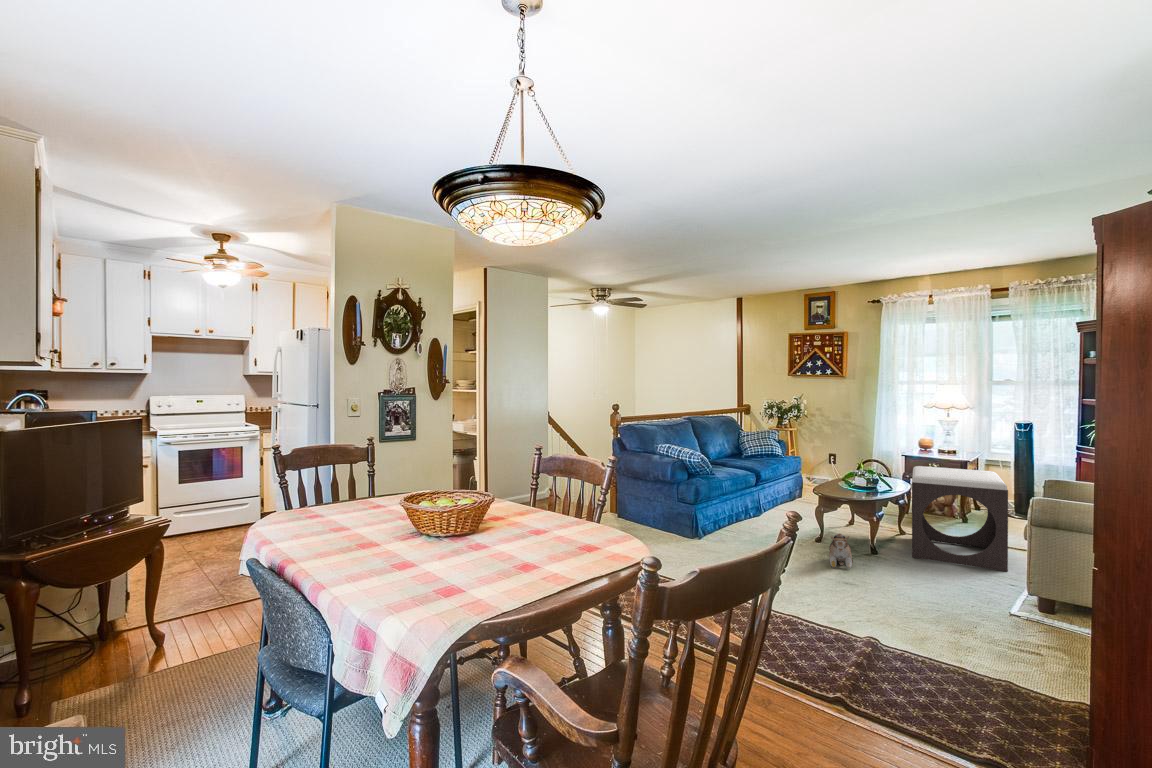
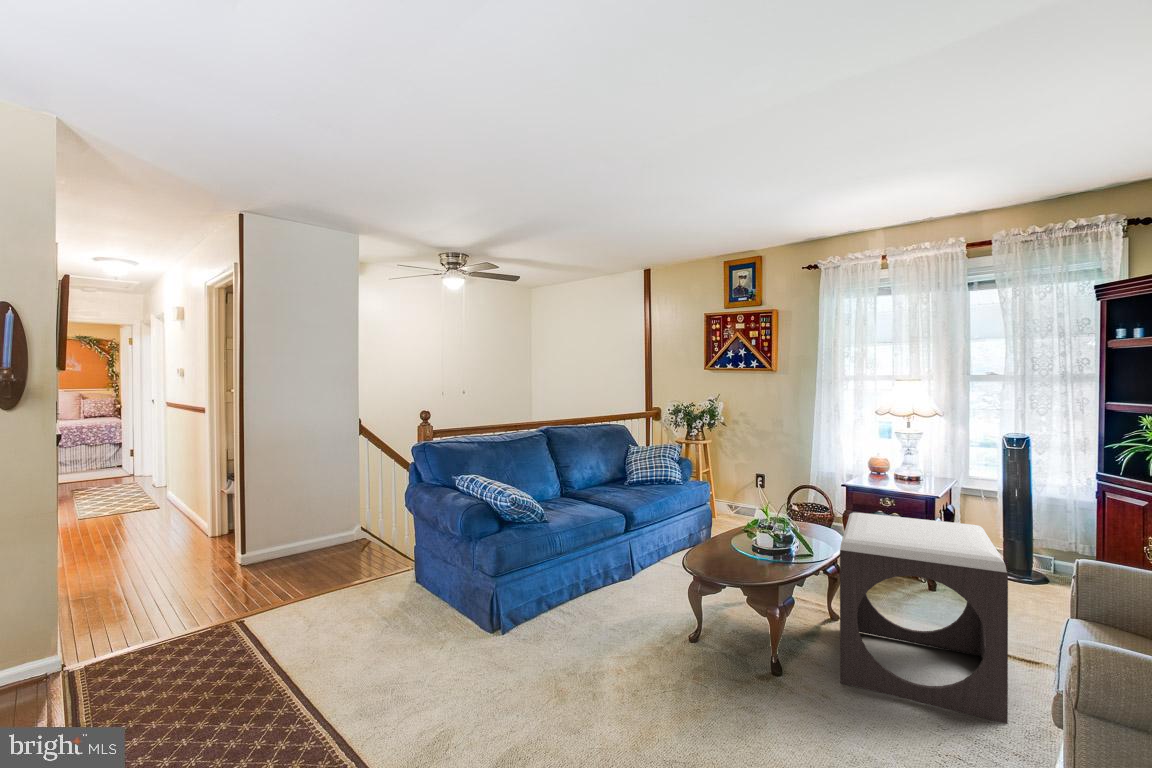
plush toy: present [829,534,853,568] -> none [683,655,732,722]

